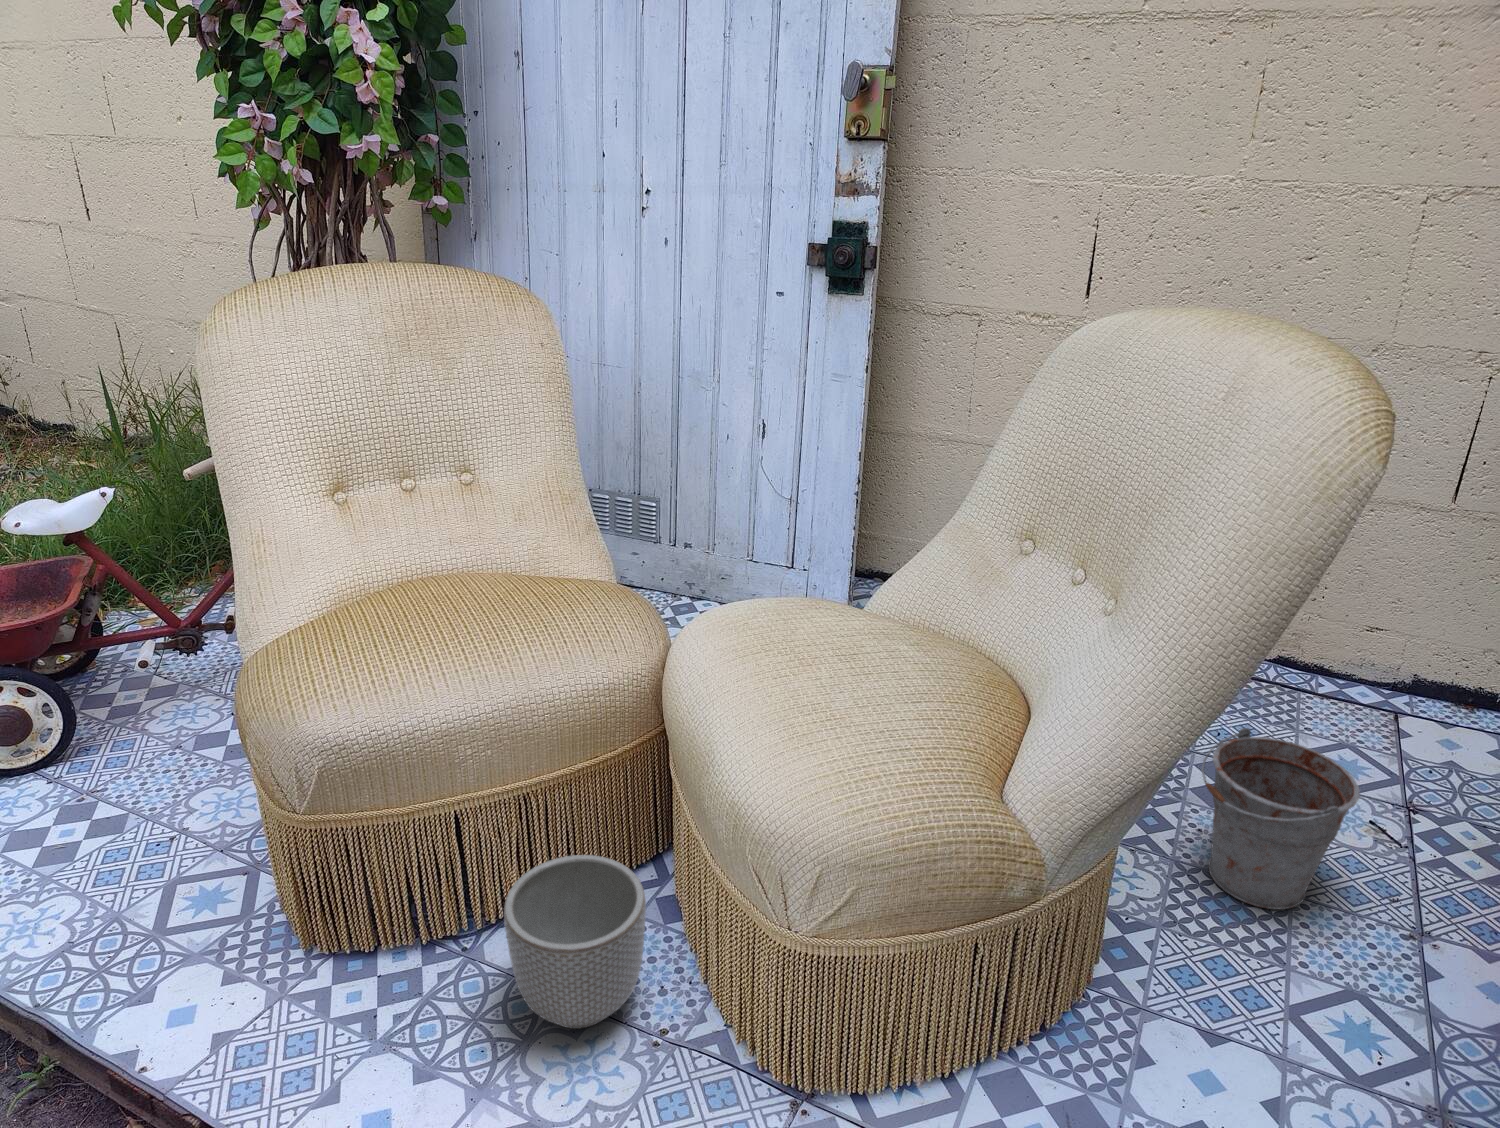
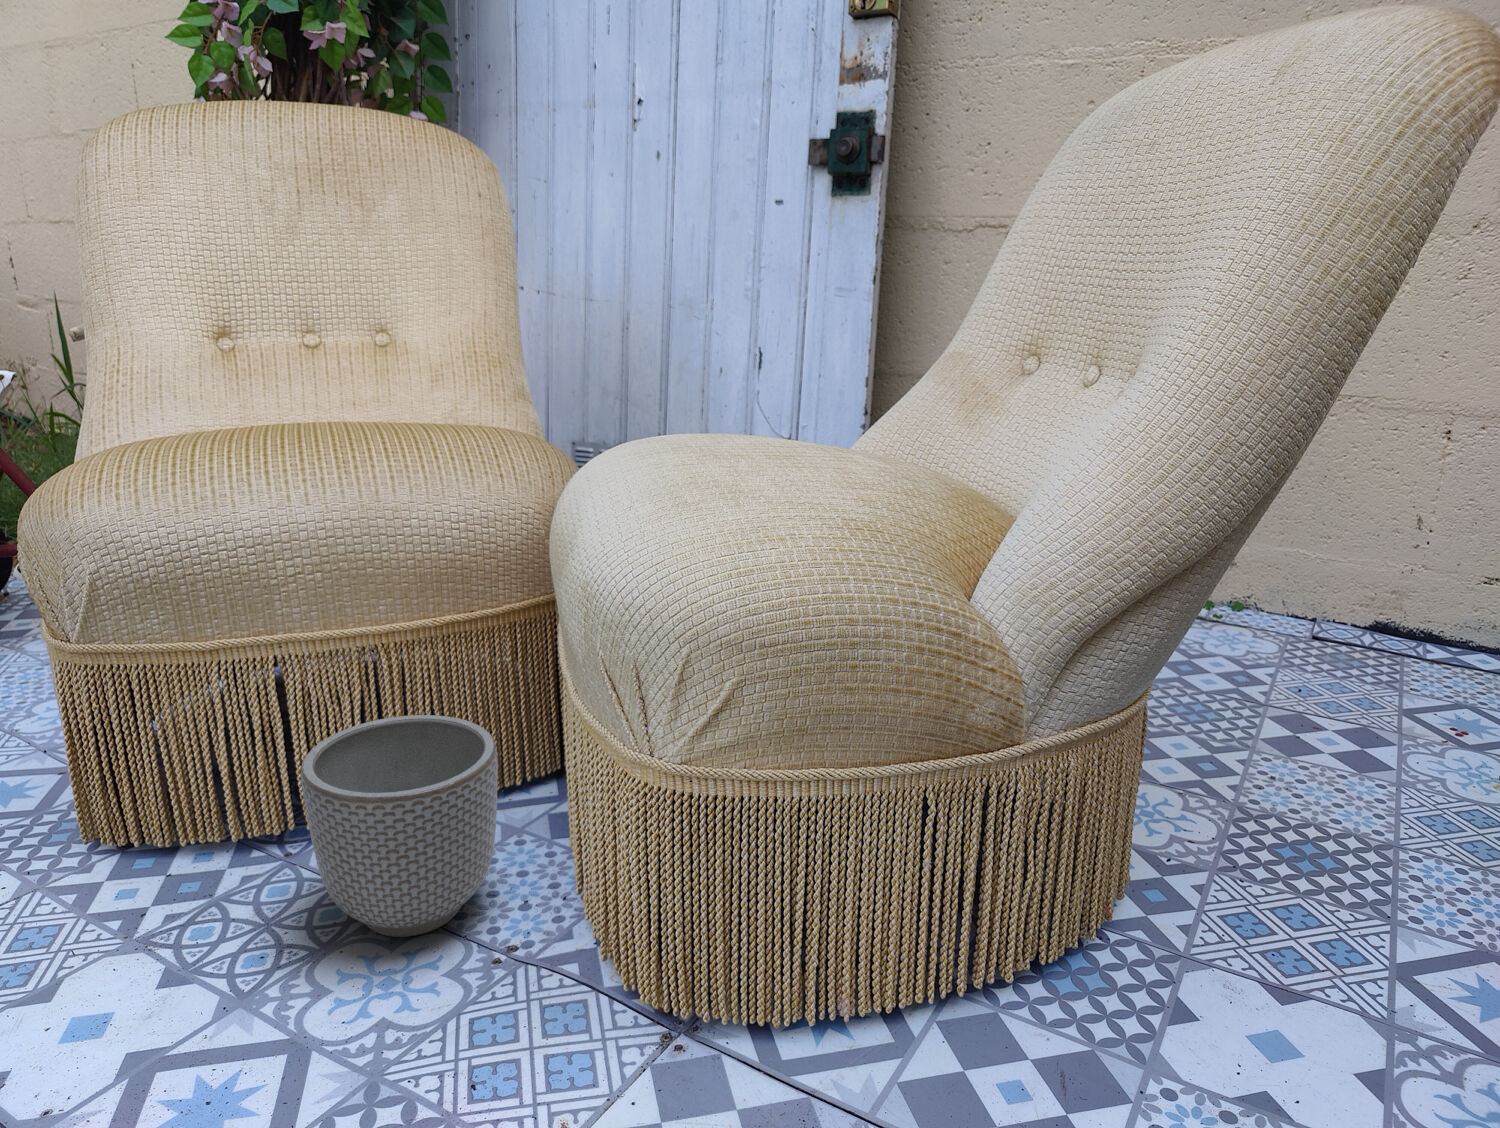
bucket: present [1202,728,1360,909] -> none [1265,627,1486,859]

